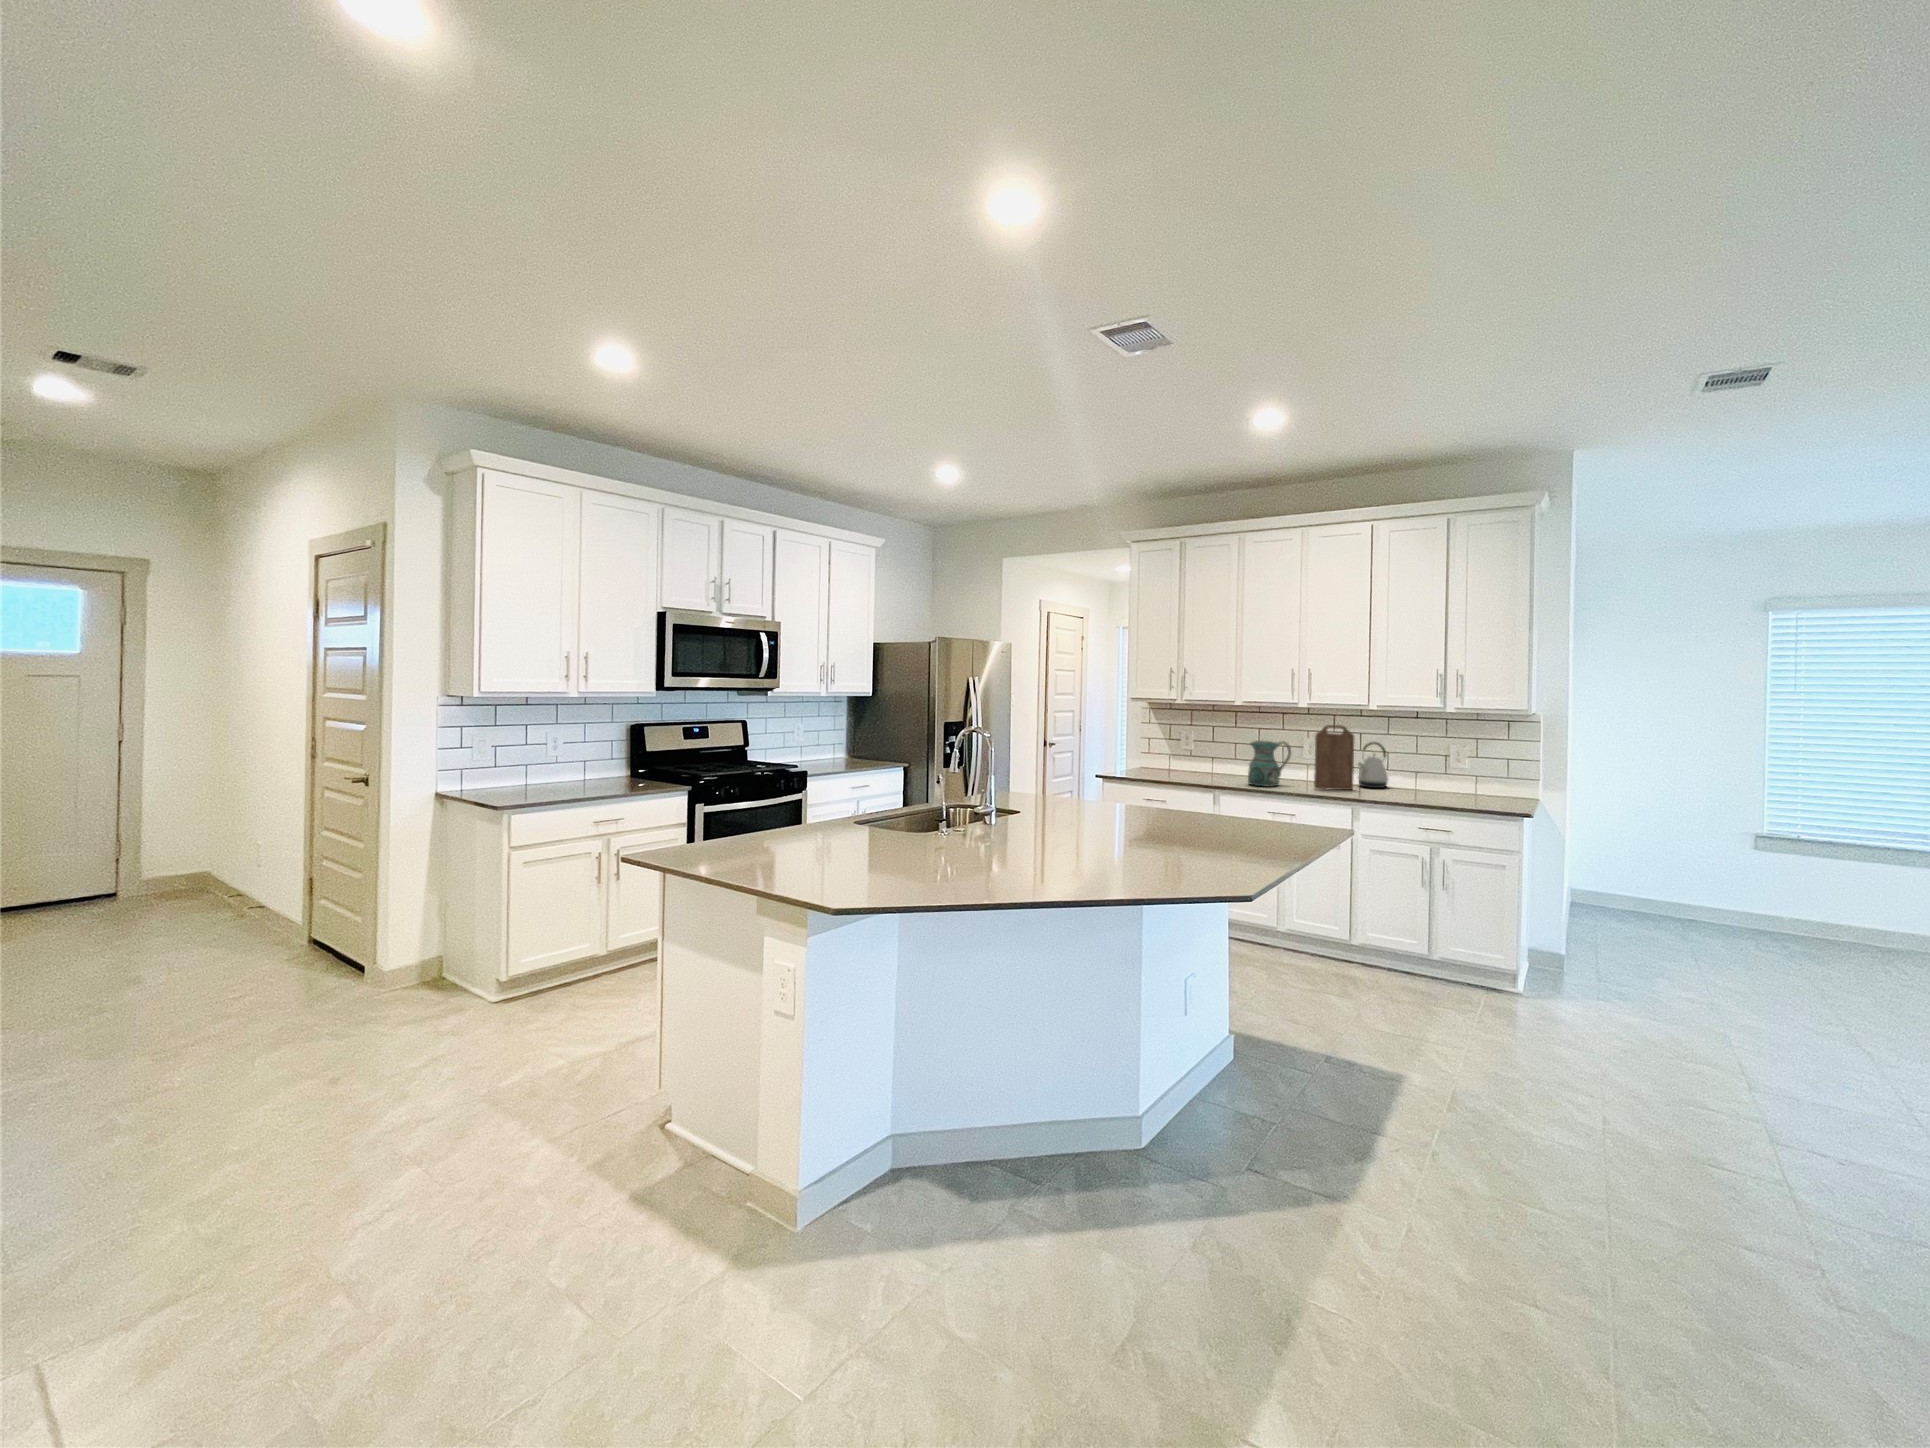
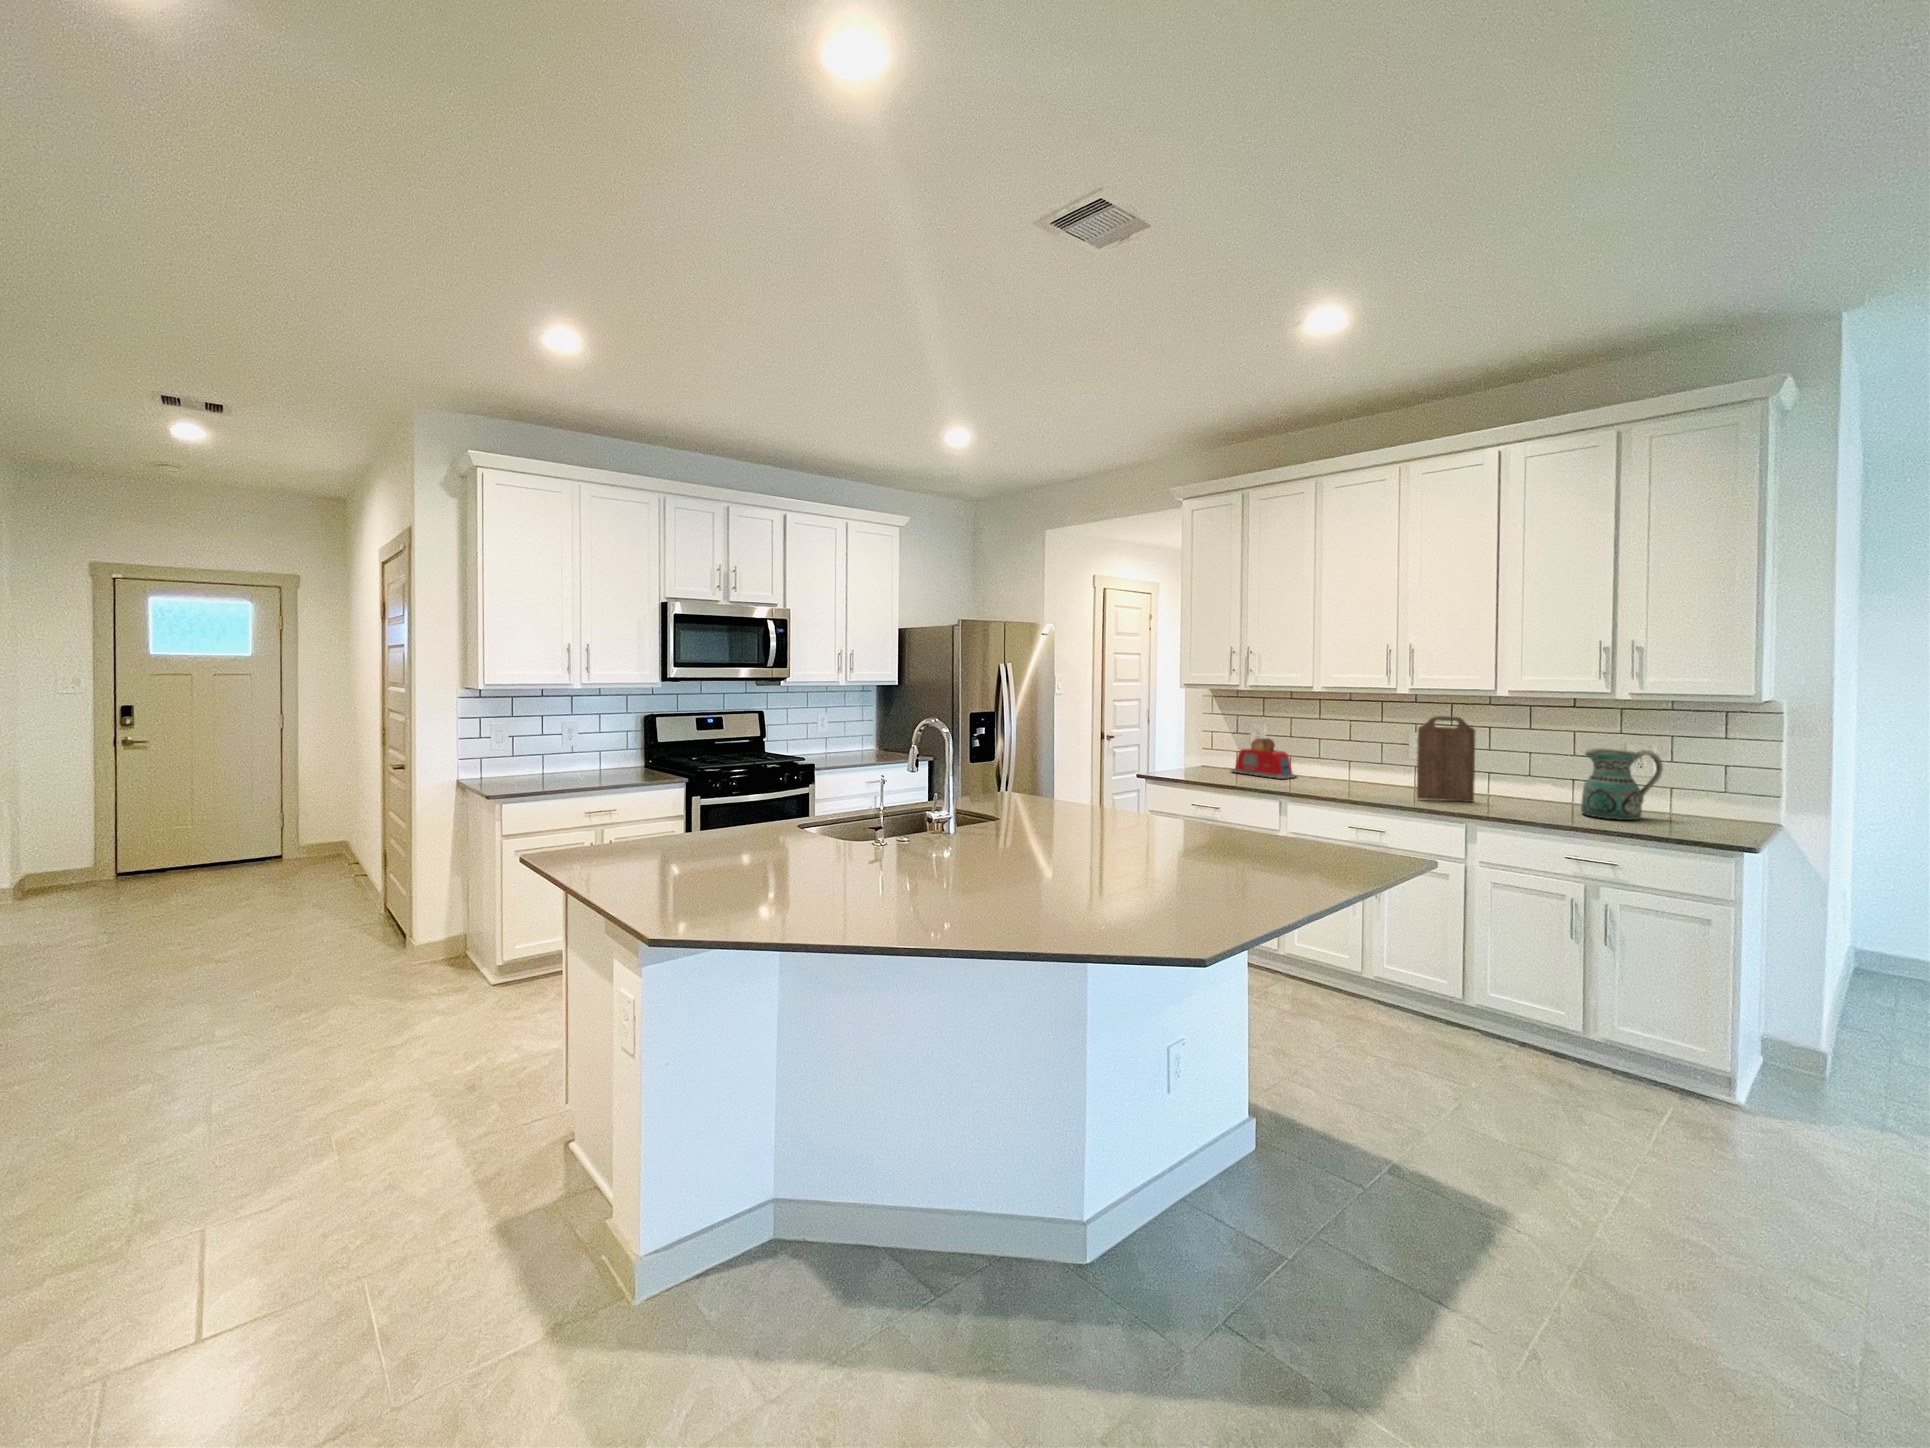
ceramic pitcher: present [1248,740,1291,787] -> present [1581,748,1663,820]
kettle: present [1358,742,1388,788] -> none [1481,739,1530,801]
toaster: none [1168,743,1221,776] -> present [1231,738,1297,779]

